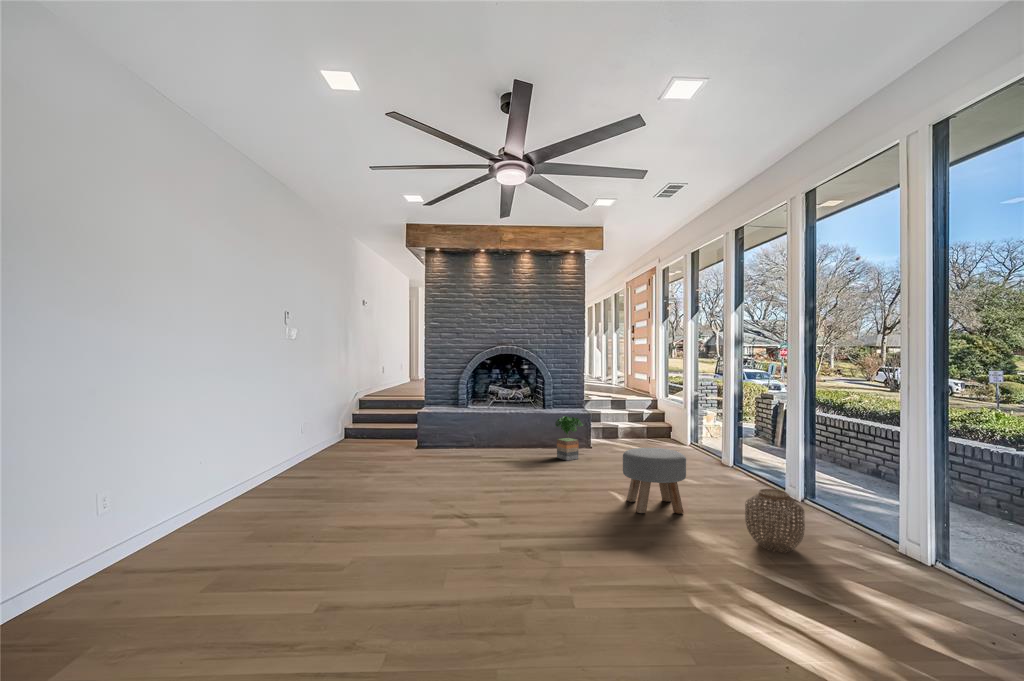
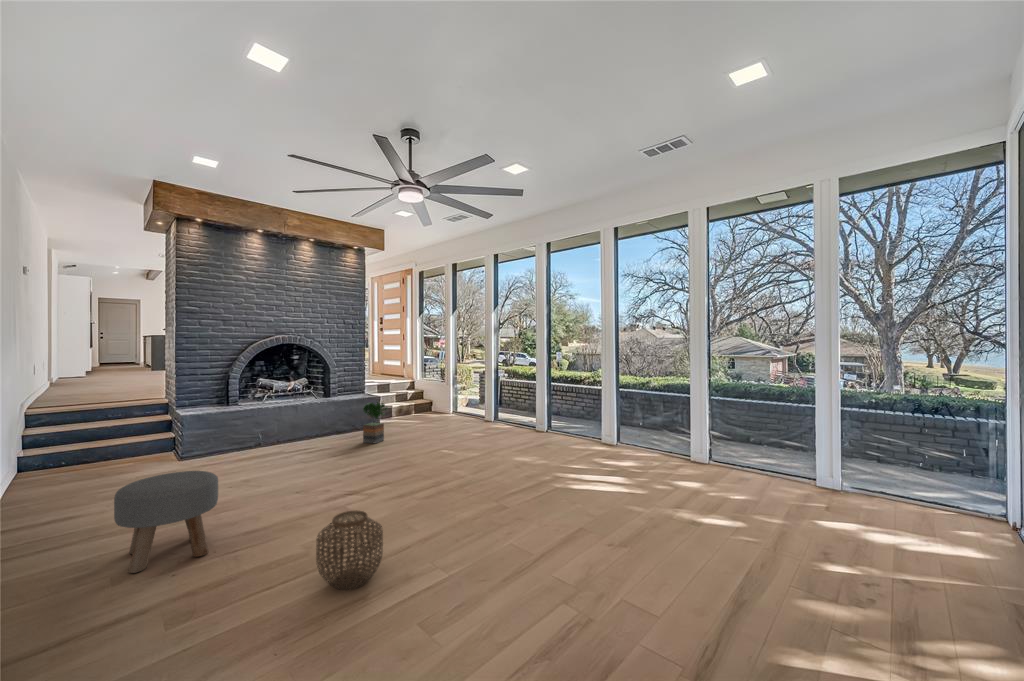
ottoman: present [623,448,686,513] -> present [114,471,218,573]
woven basket: present [745,489,805,553] -> present [316,510,383,590]

